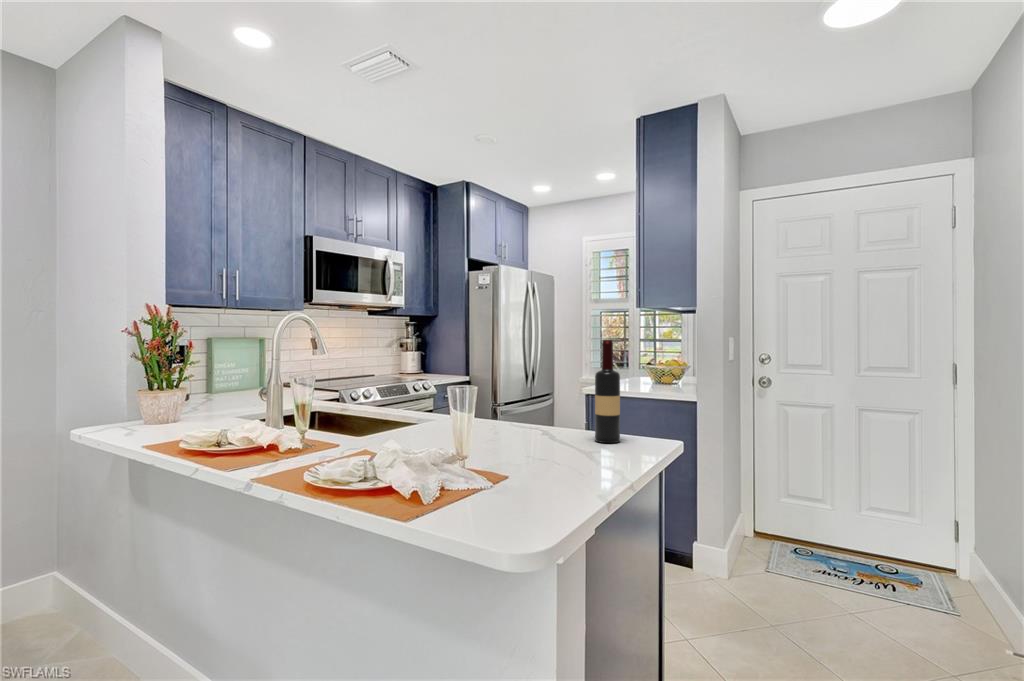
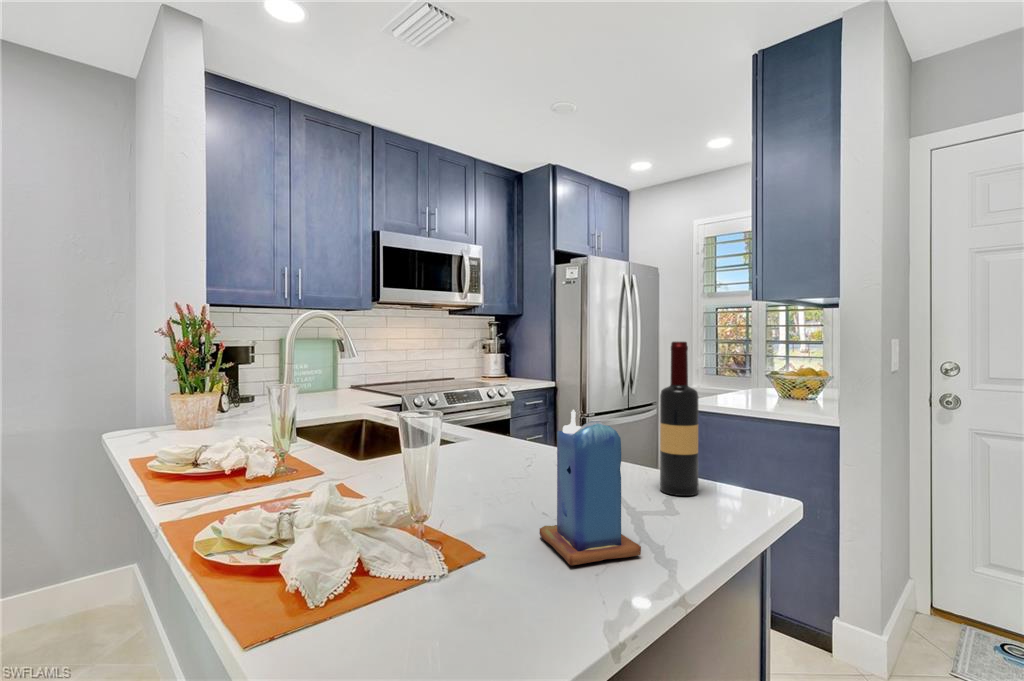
candle: none [535,384,602,477] -> present [540,410,641,566]

